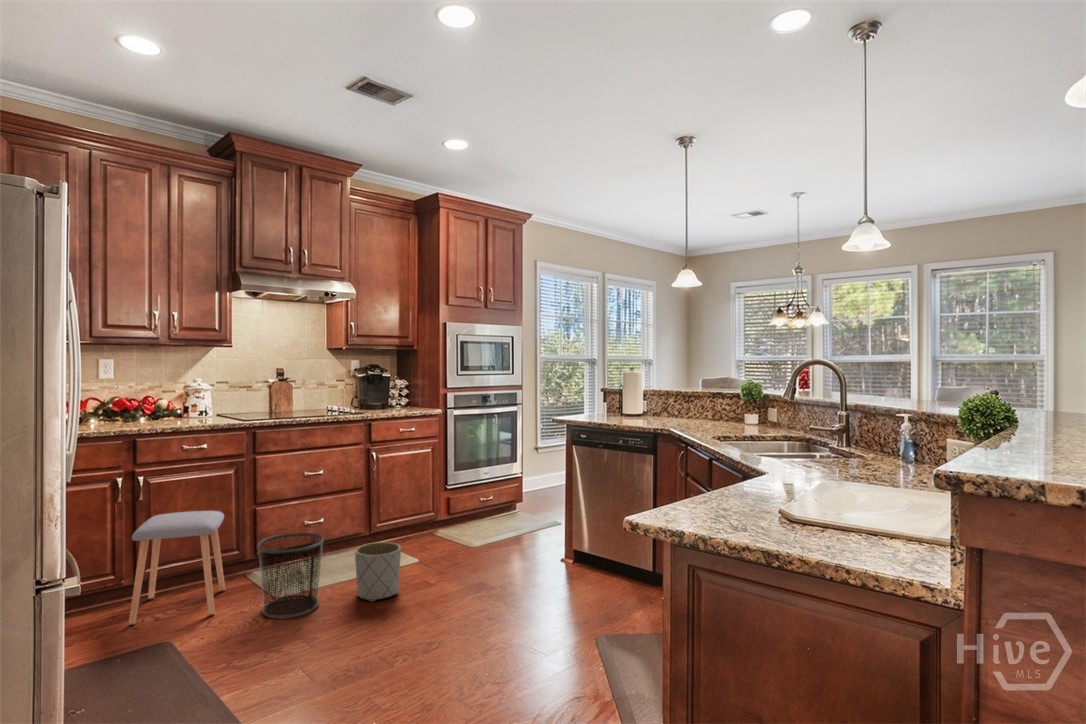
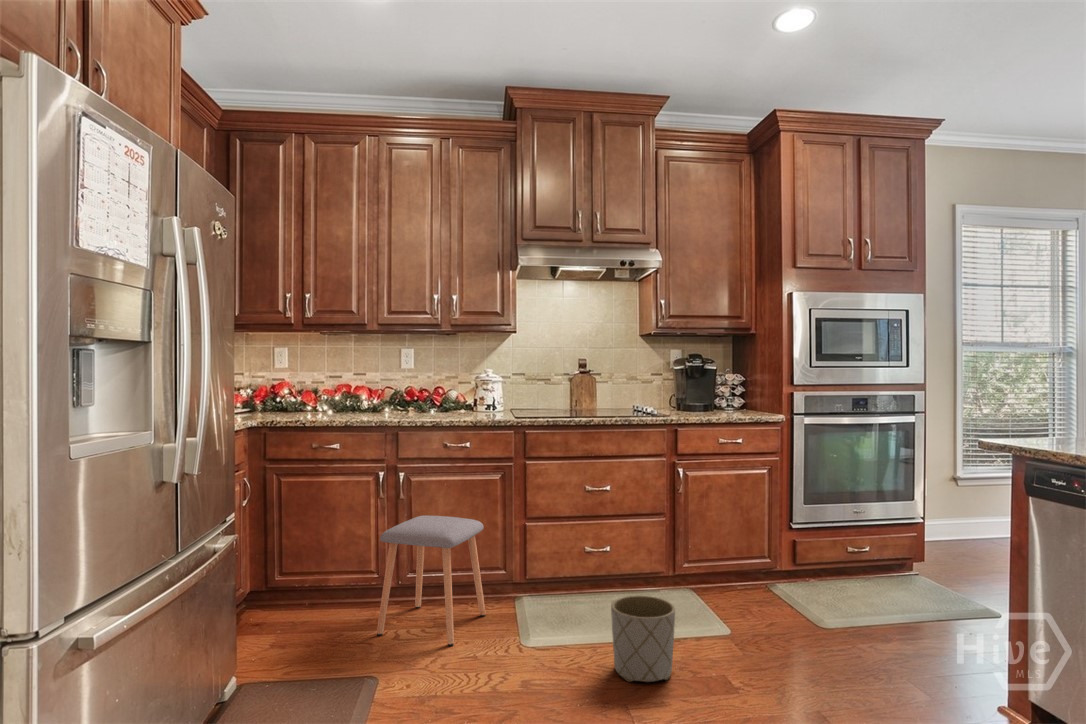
waste bin: present [257,533,324,618] -> none [491,562,572,676]

